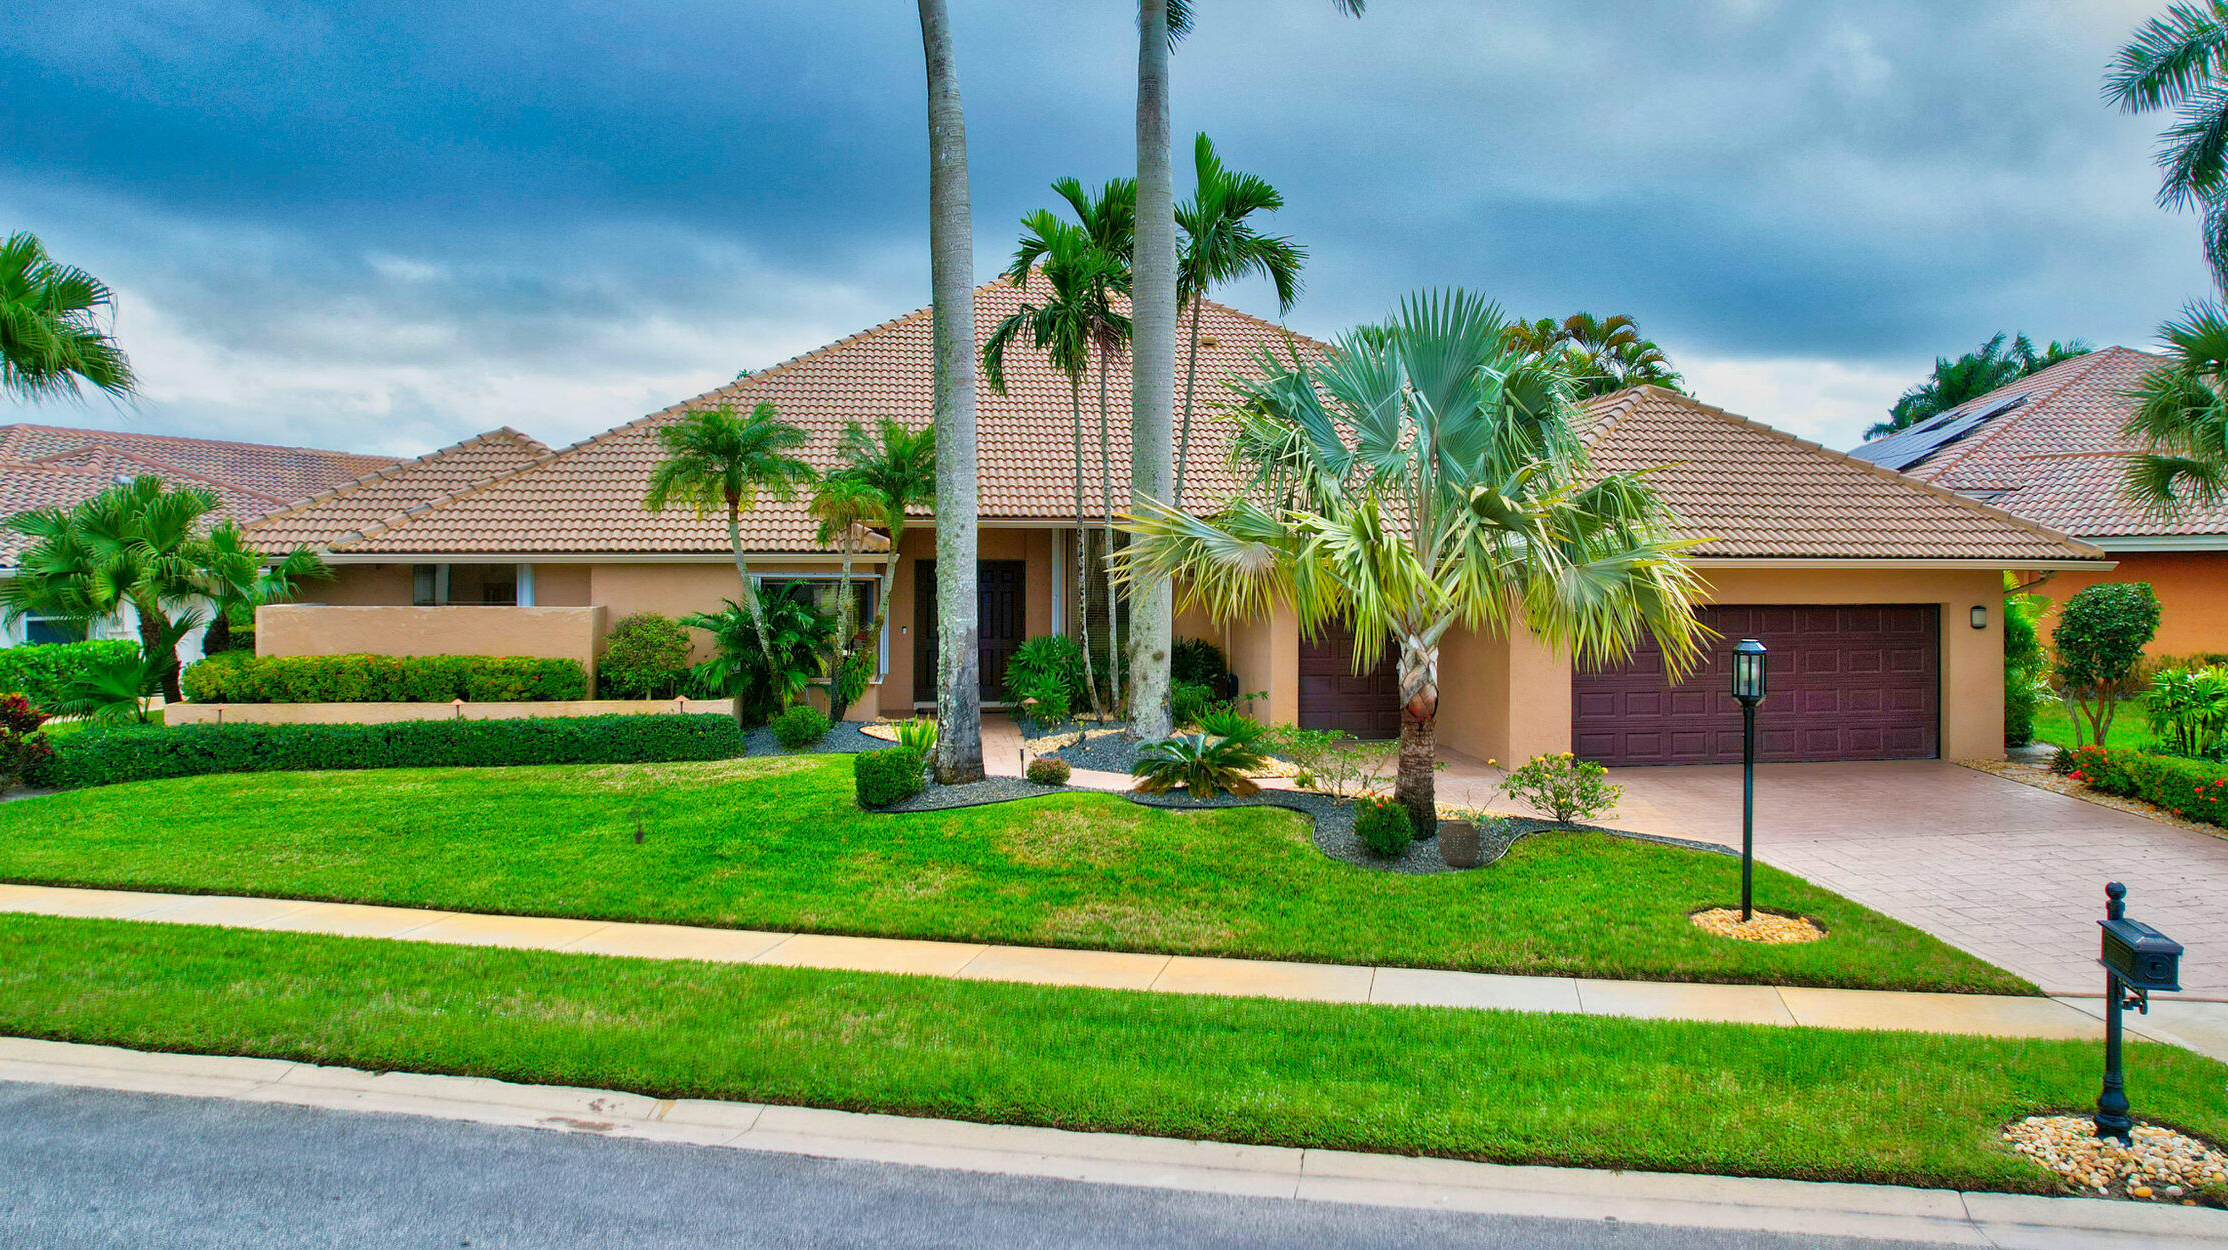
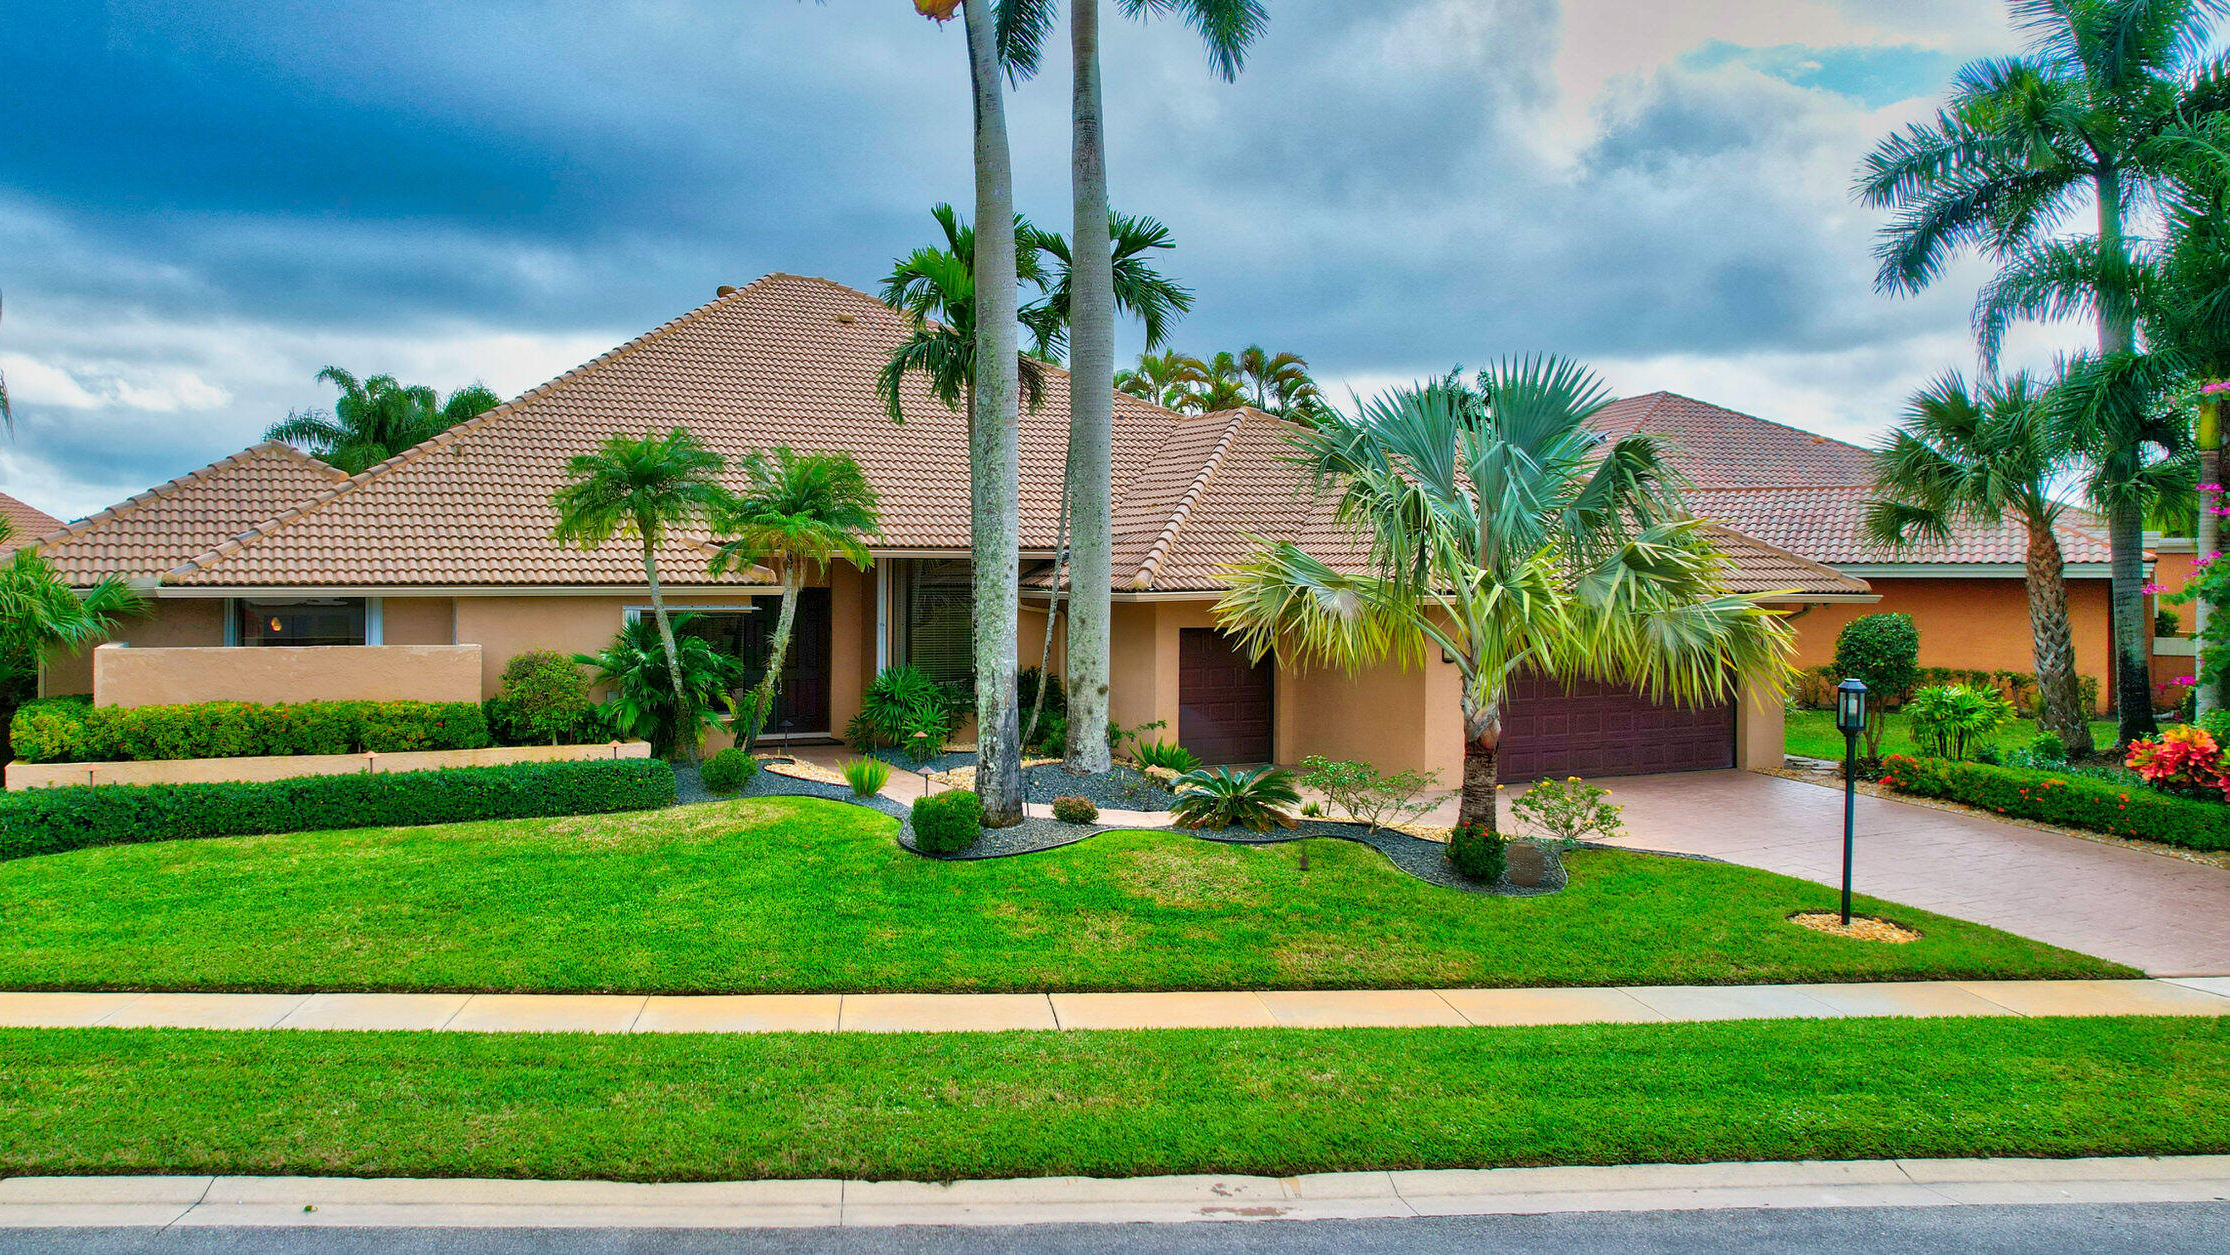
decorative plant: present [630,810,649,843] -> present [1295,834,1310,869]

